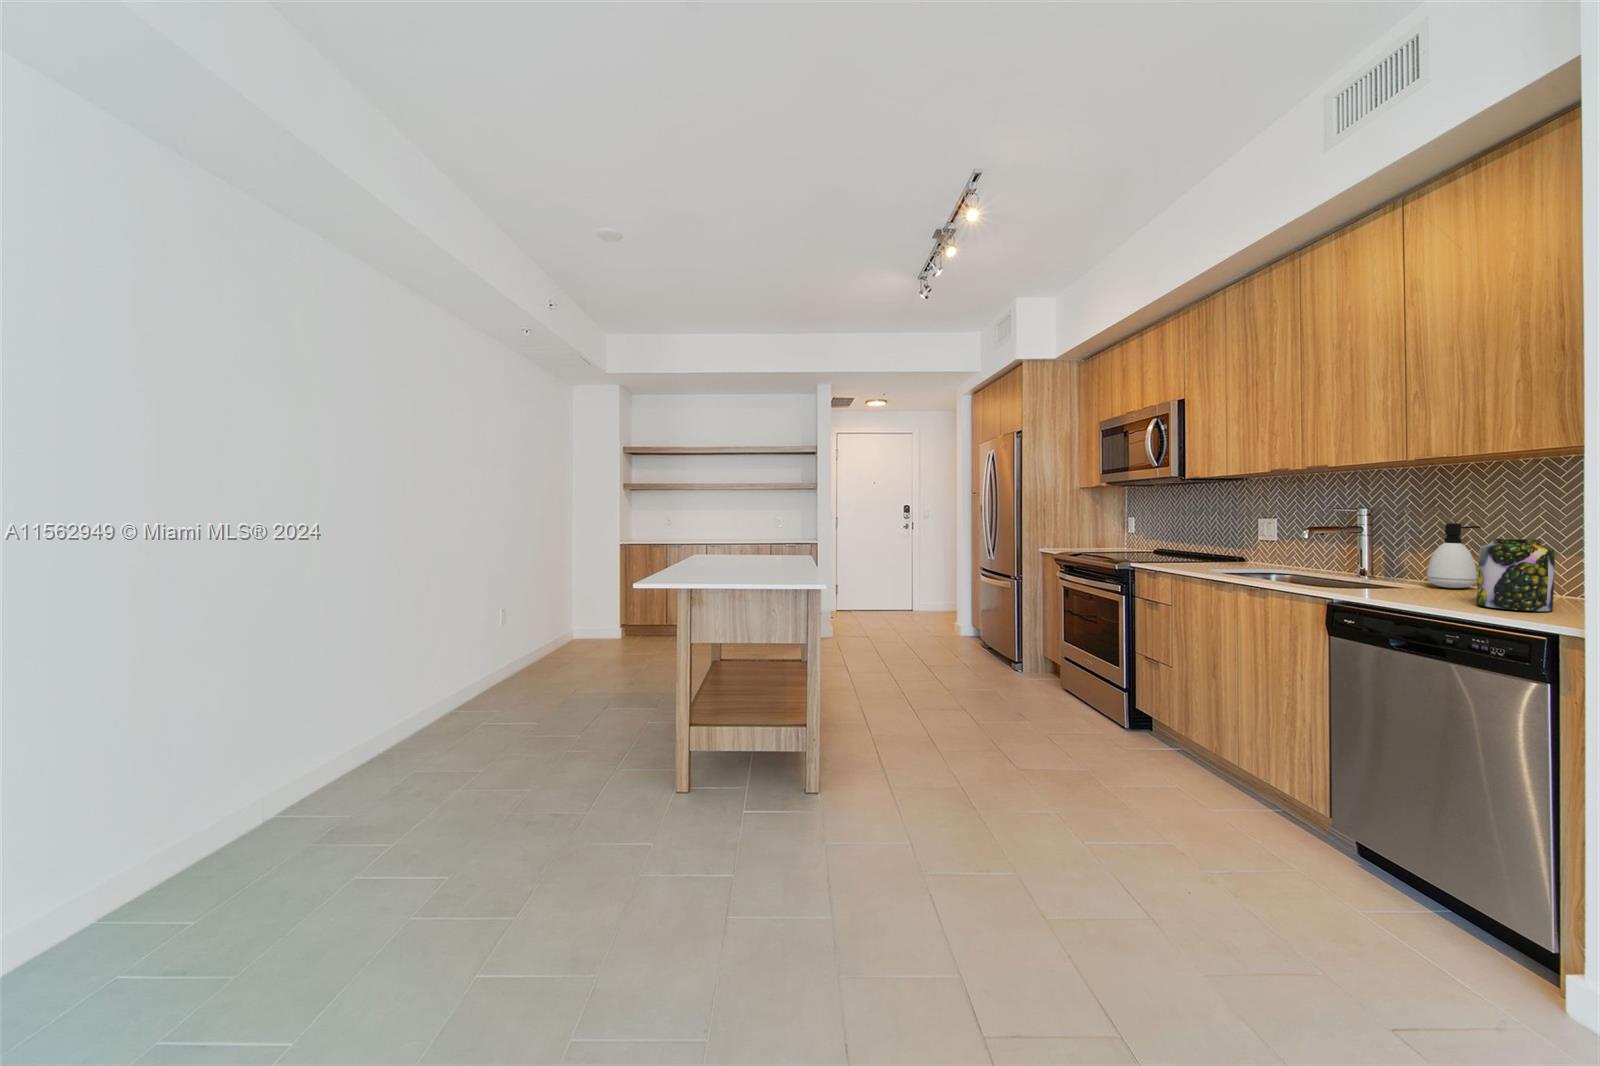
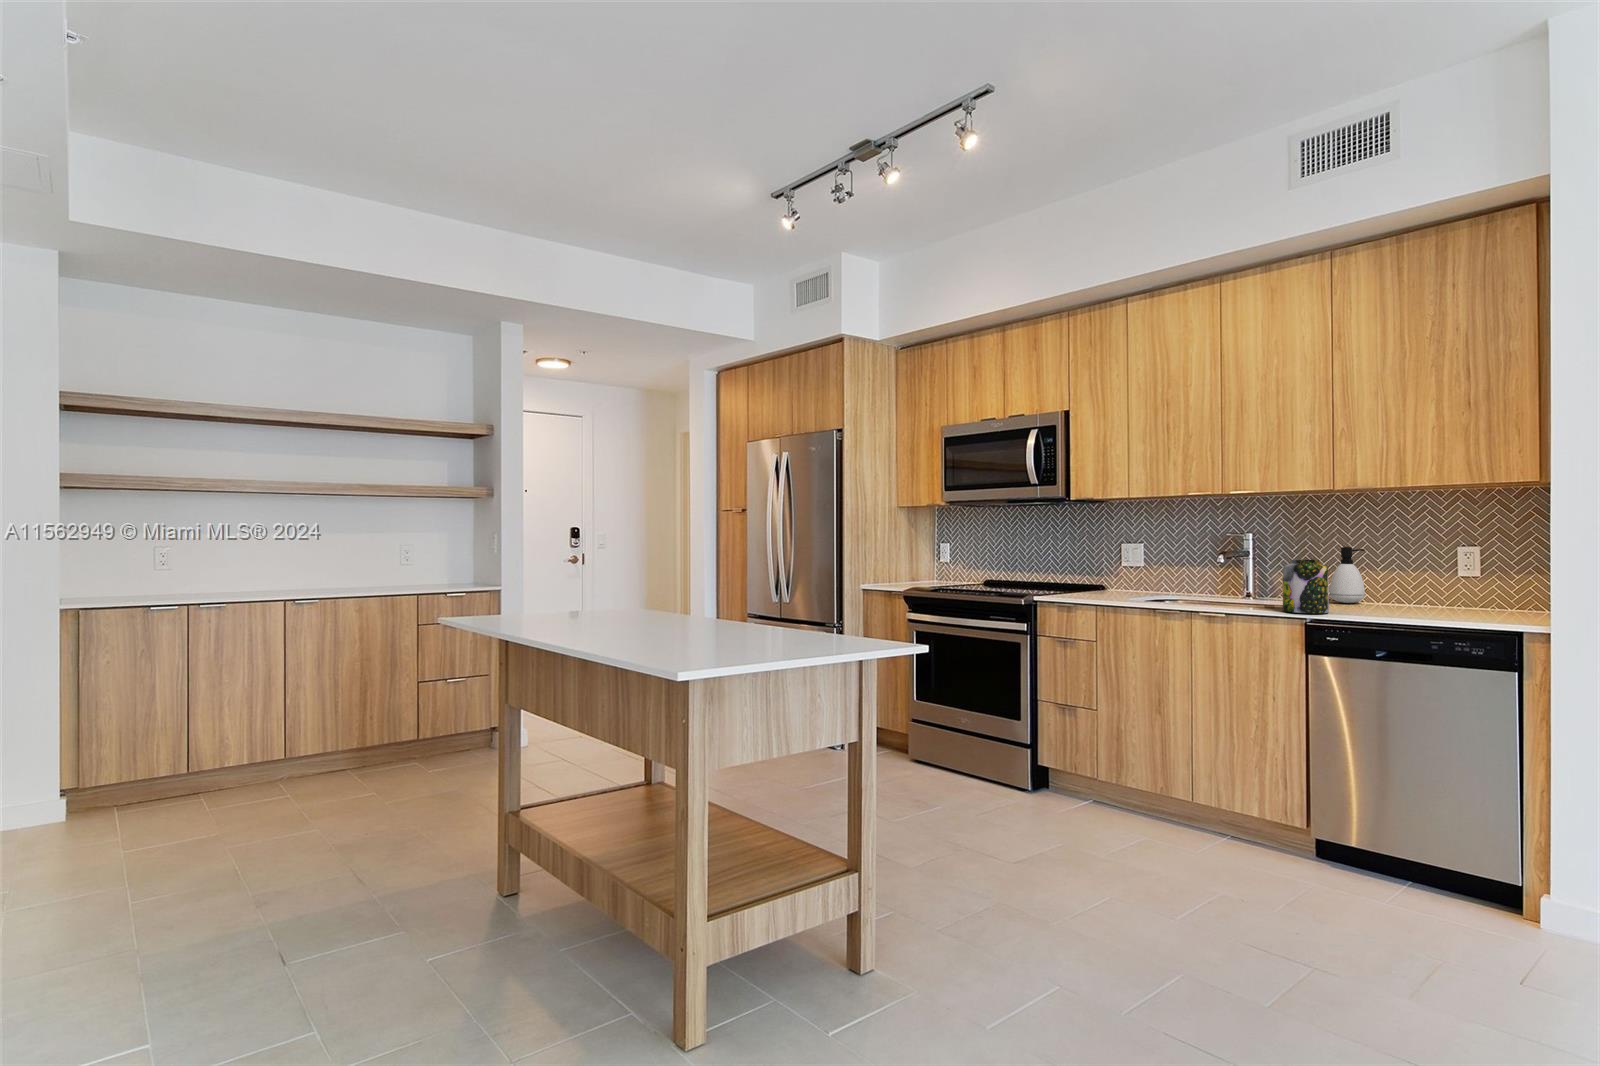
jar: present [1477,538,1555,611] -> present [1283,559,1329,613]

